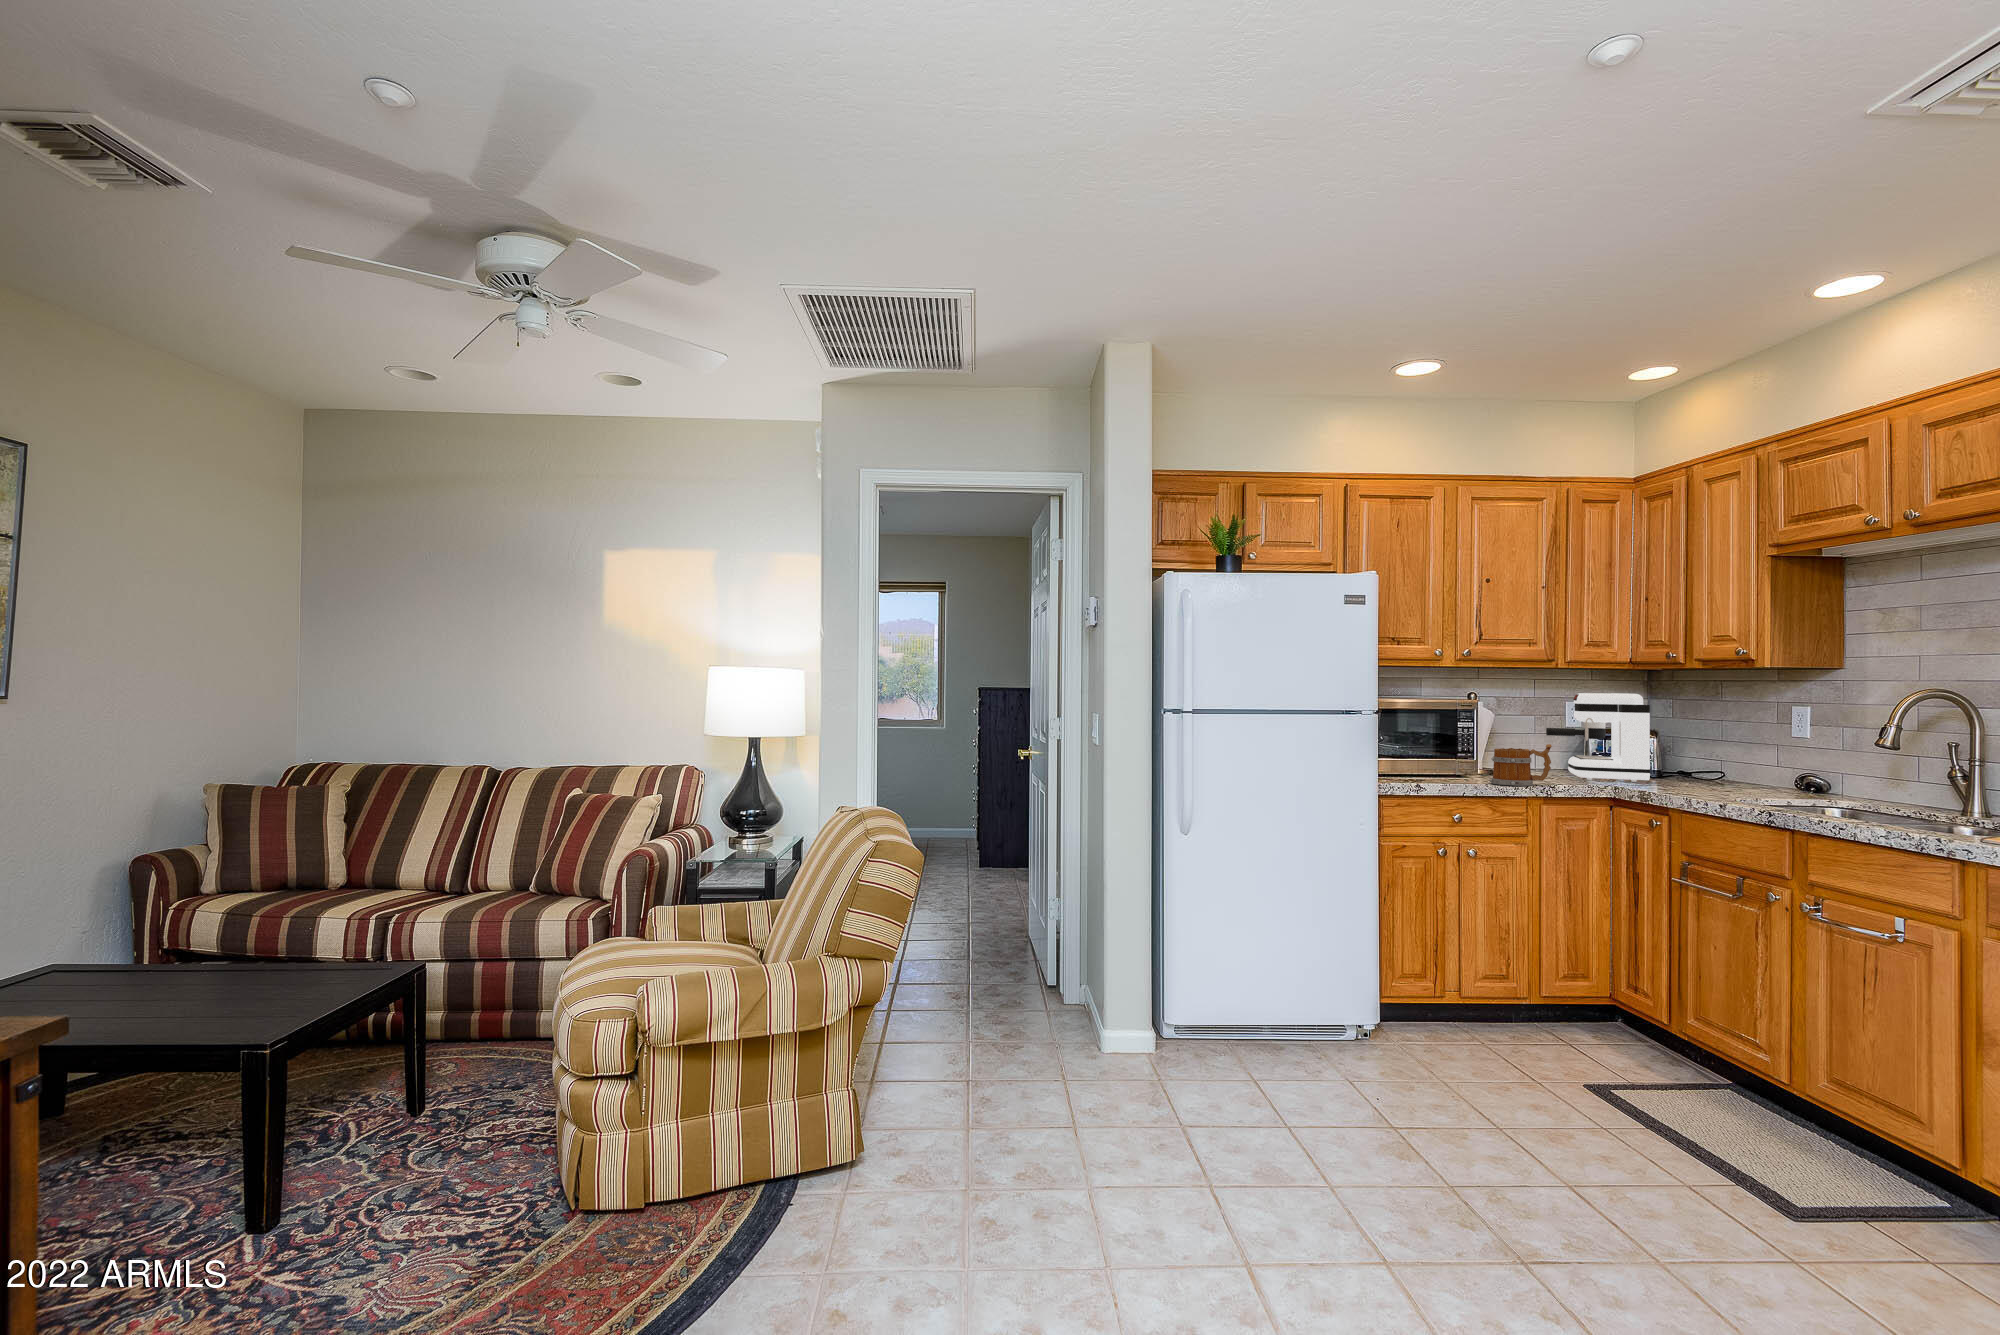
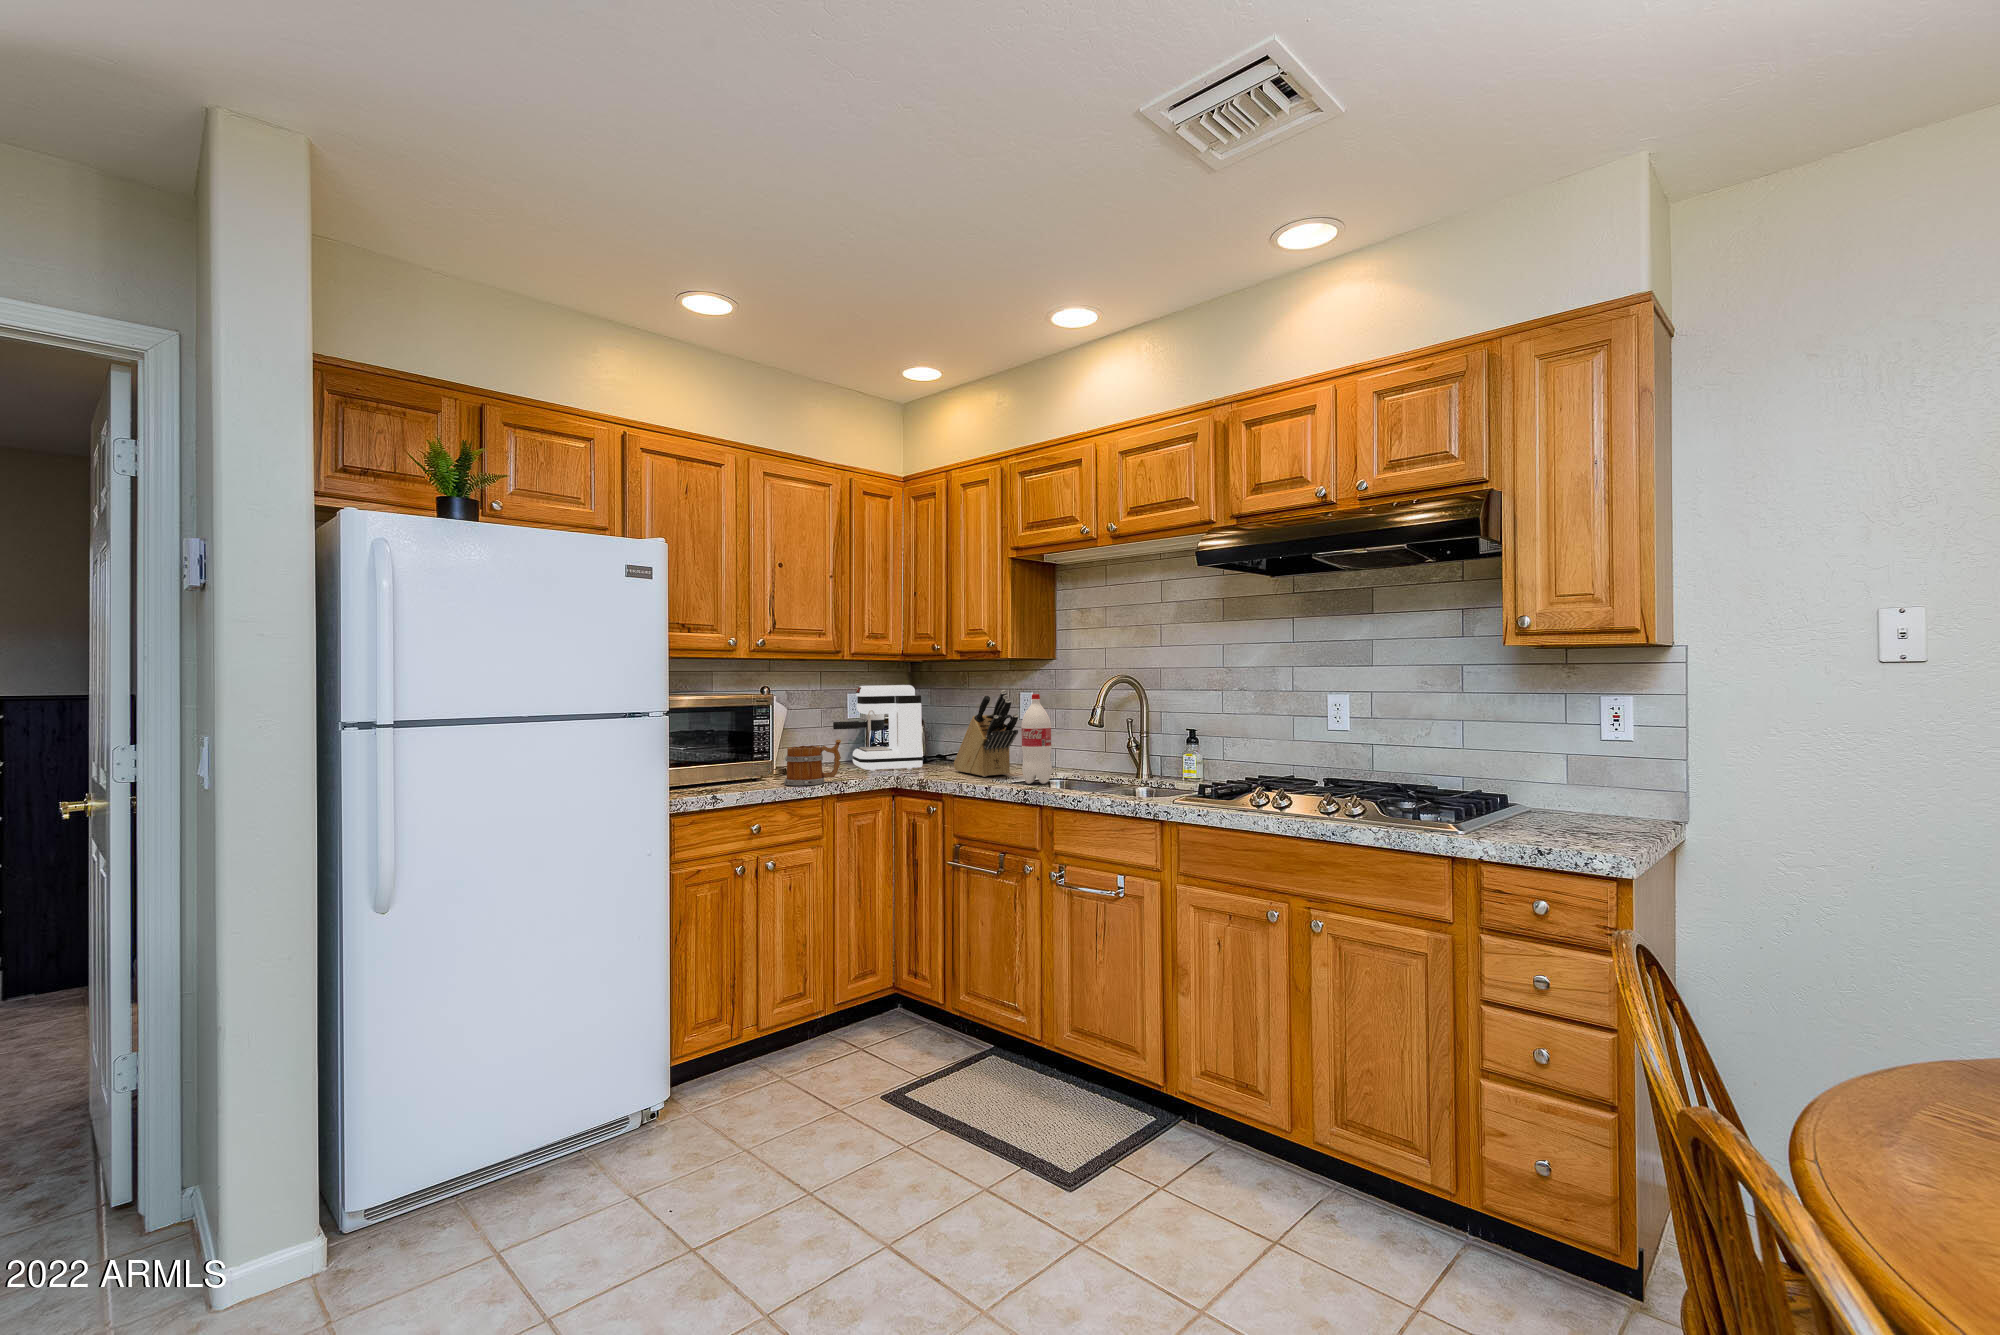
knife block: none [1688,702,1772,795] -> present [954,690,1018,777]
bottle: none [1773,707,1815,807] -> present [1021,694,1052,784]

